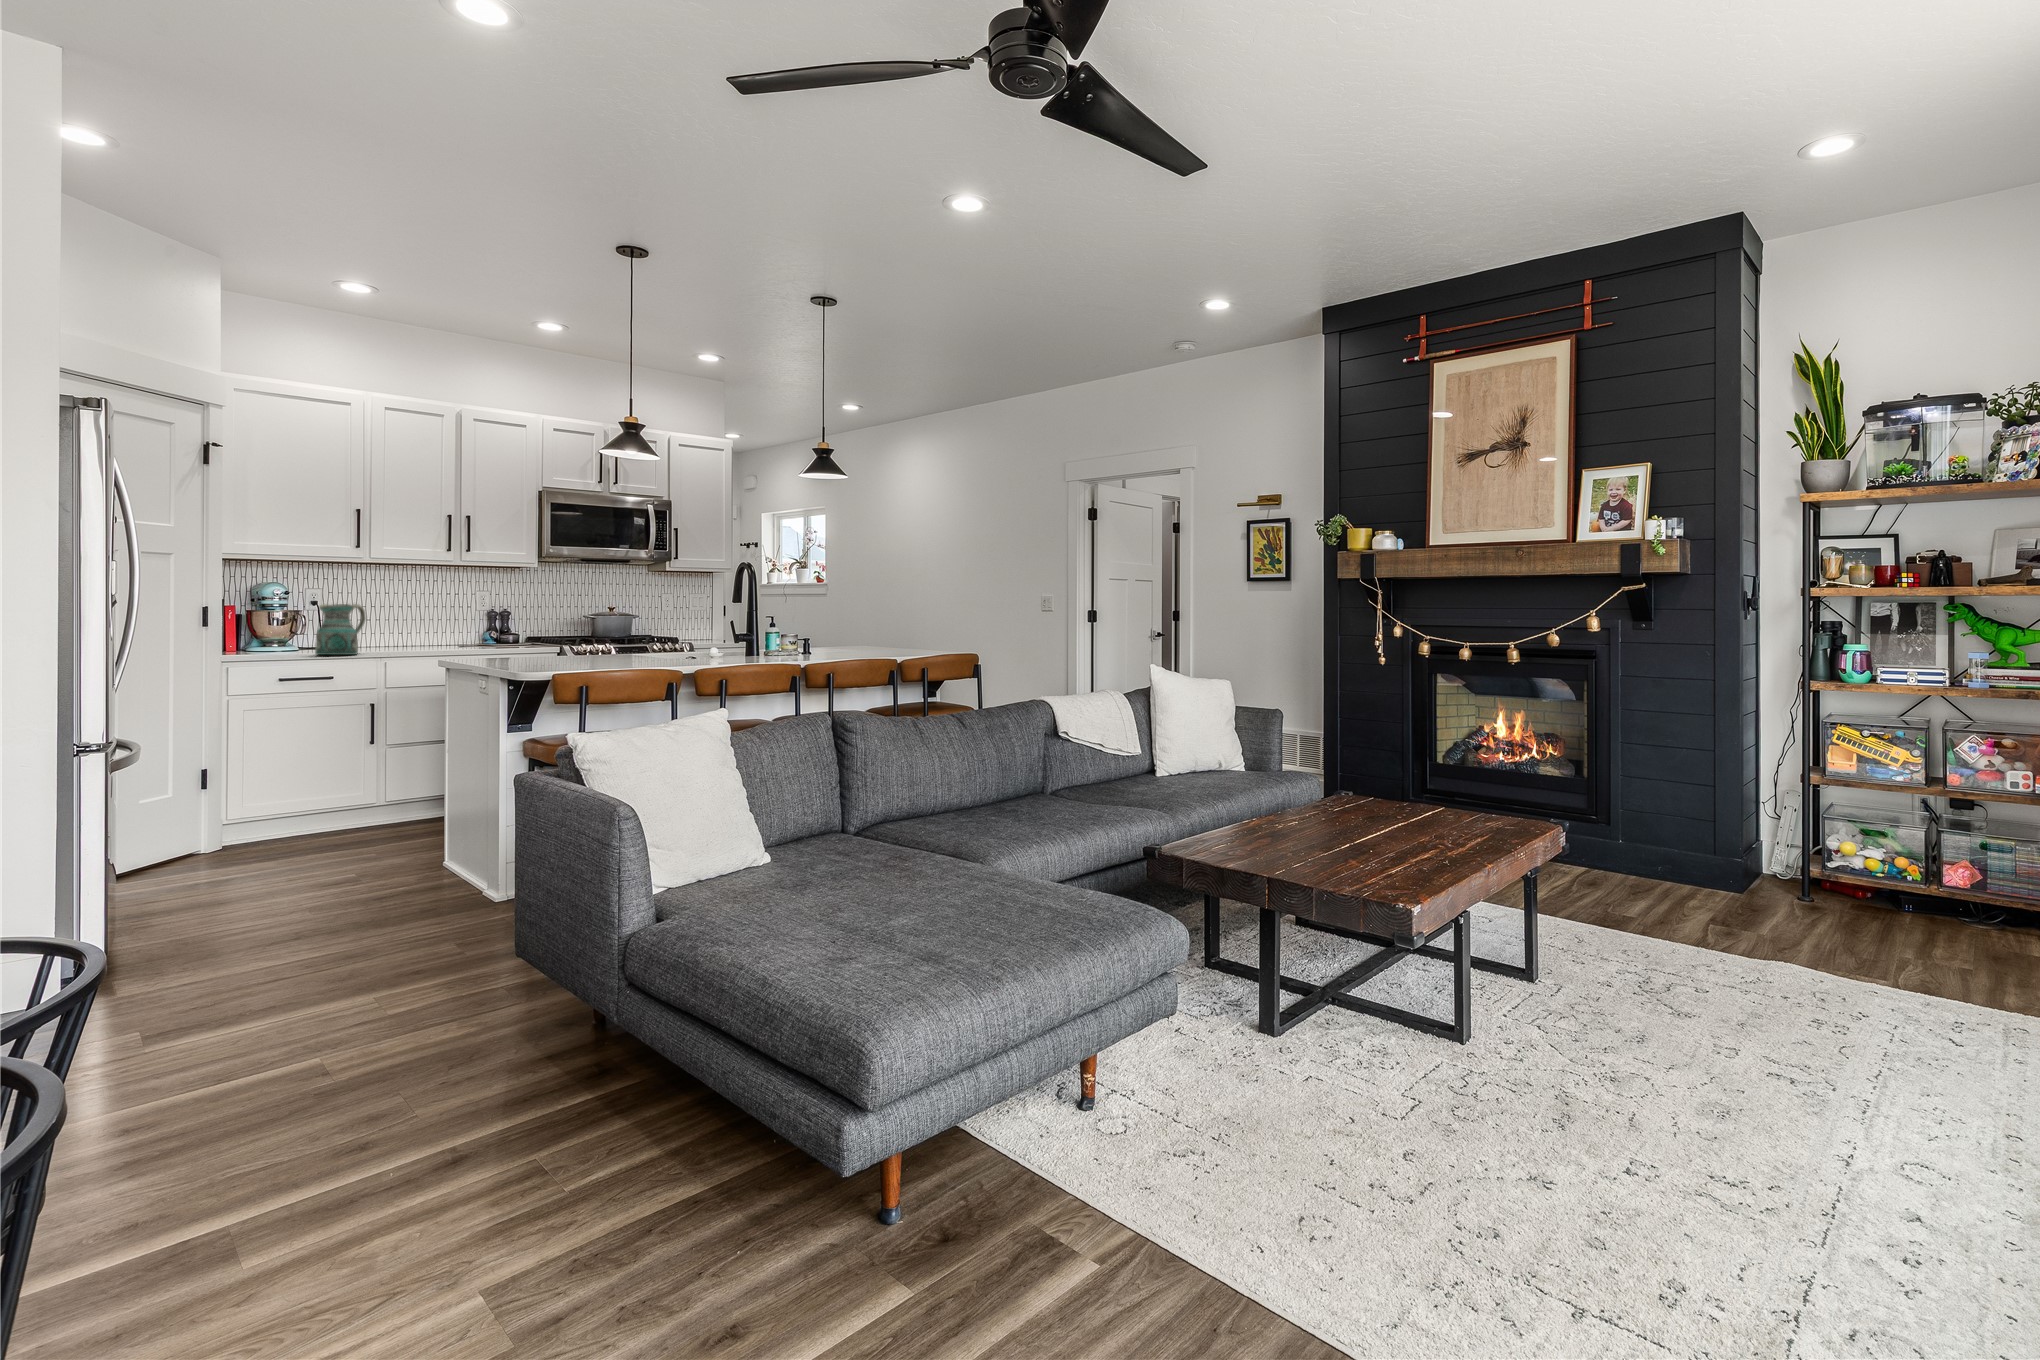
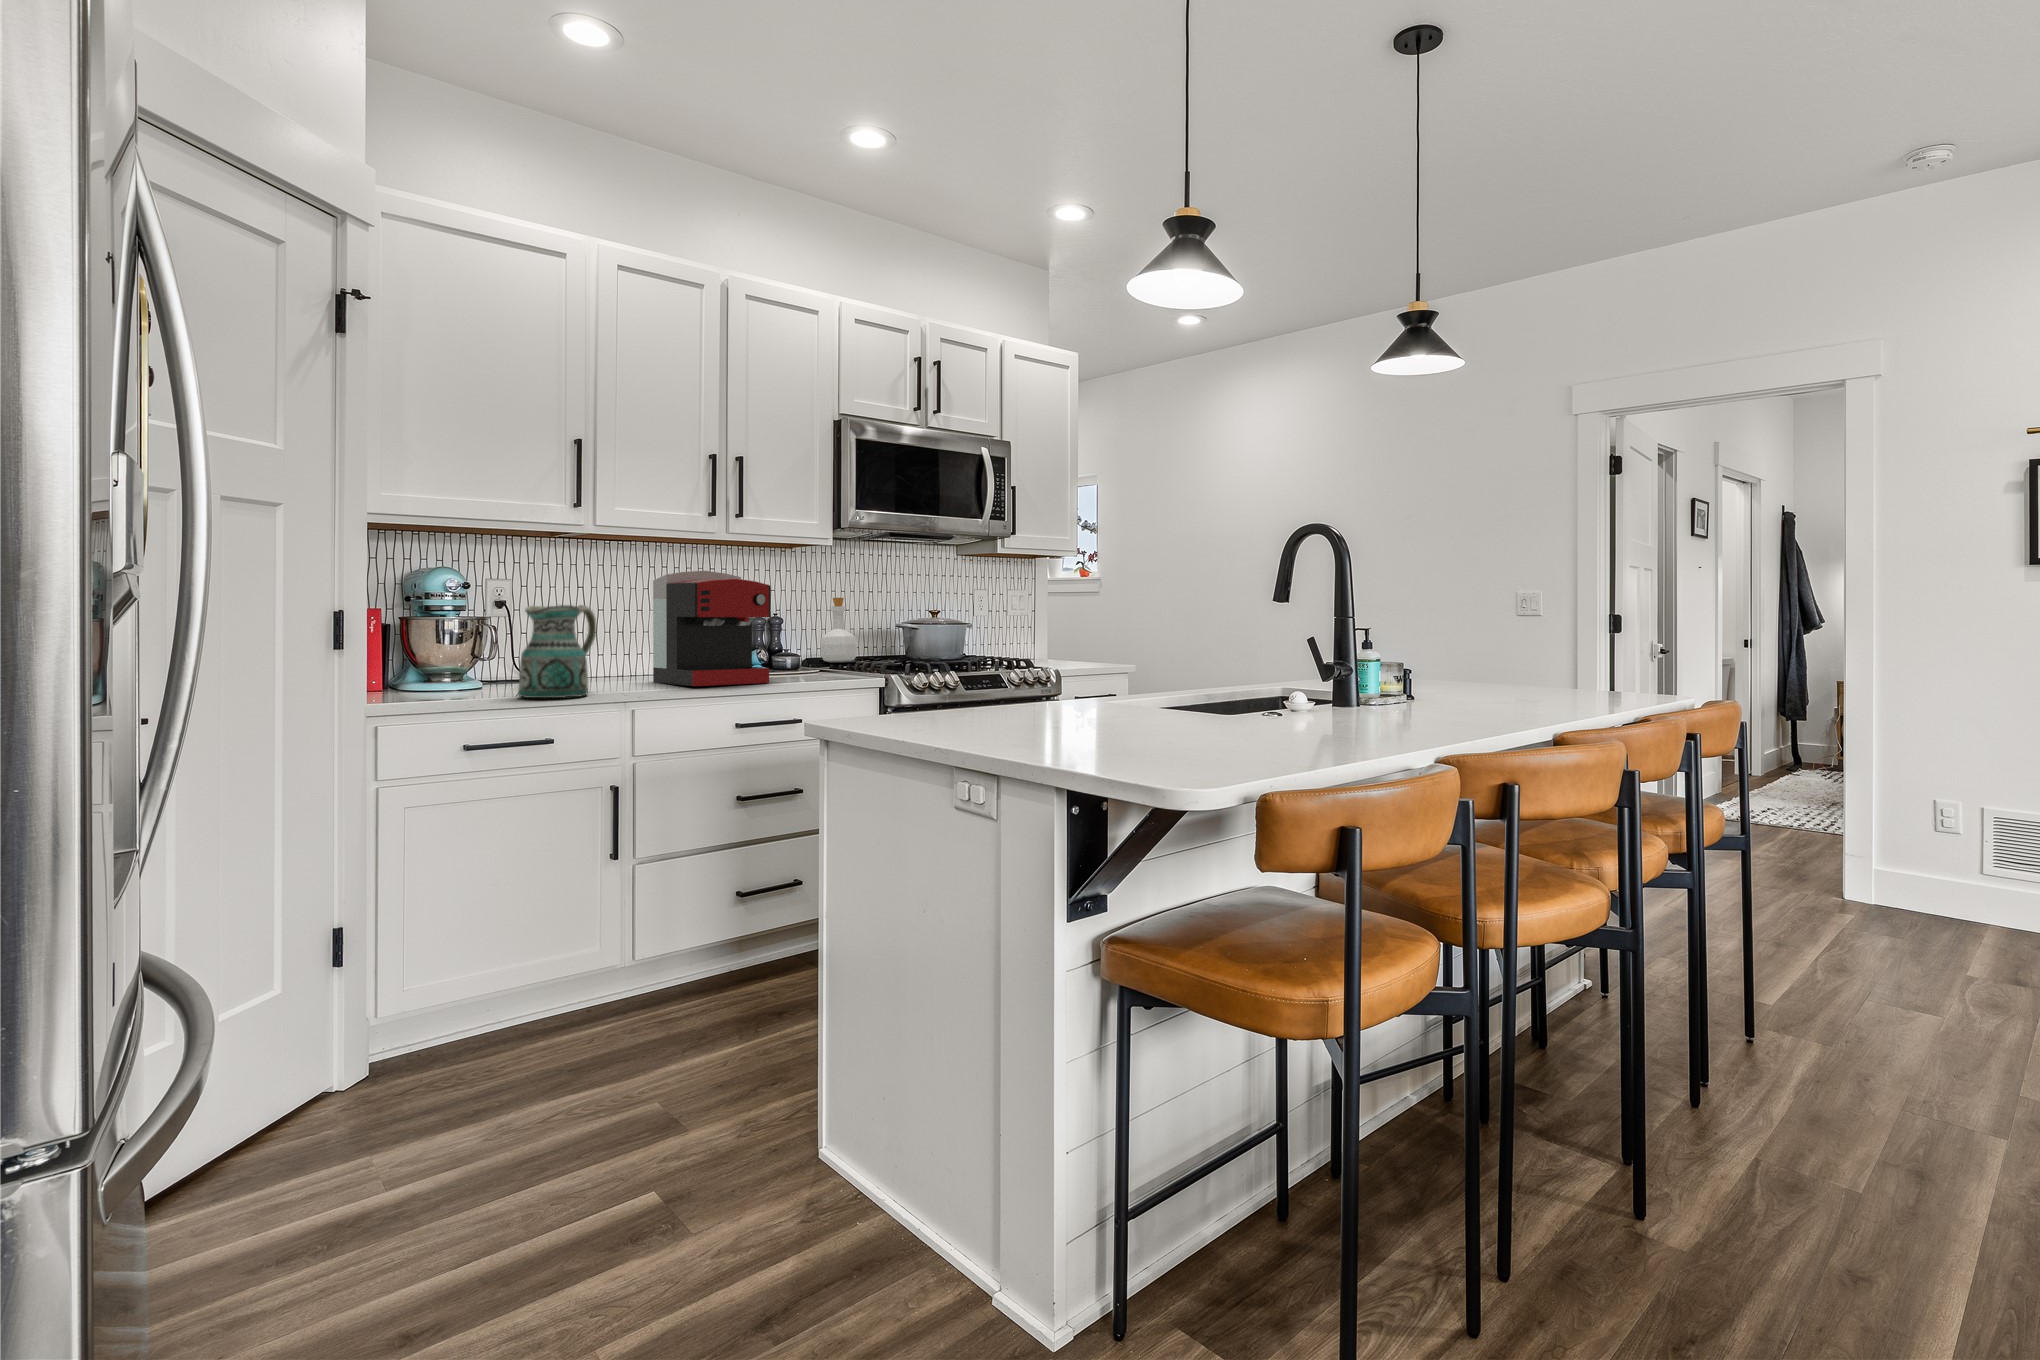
coffee maker: none [408,584,480,651] -> present [653,571,771,686]
bottle: none [539,600,565,641] -> present [820,598,857,663]

